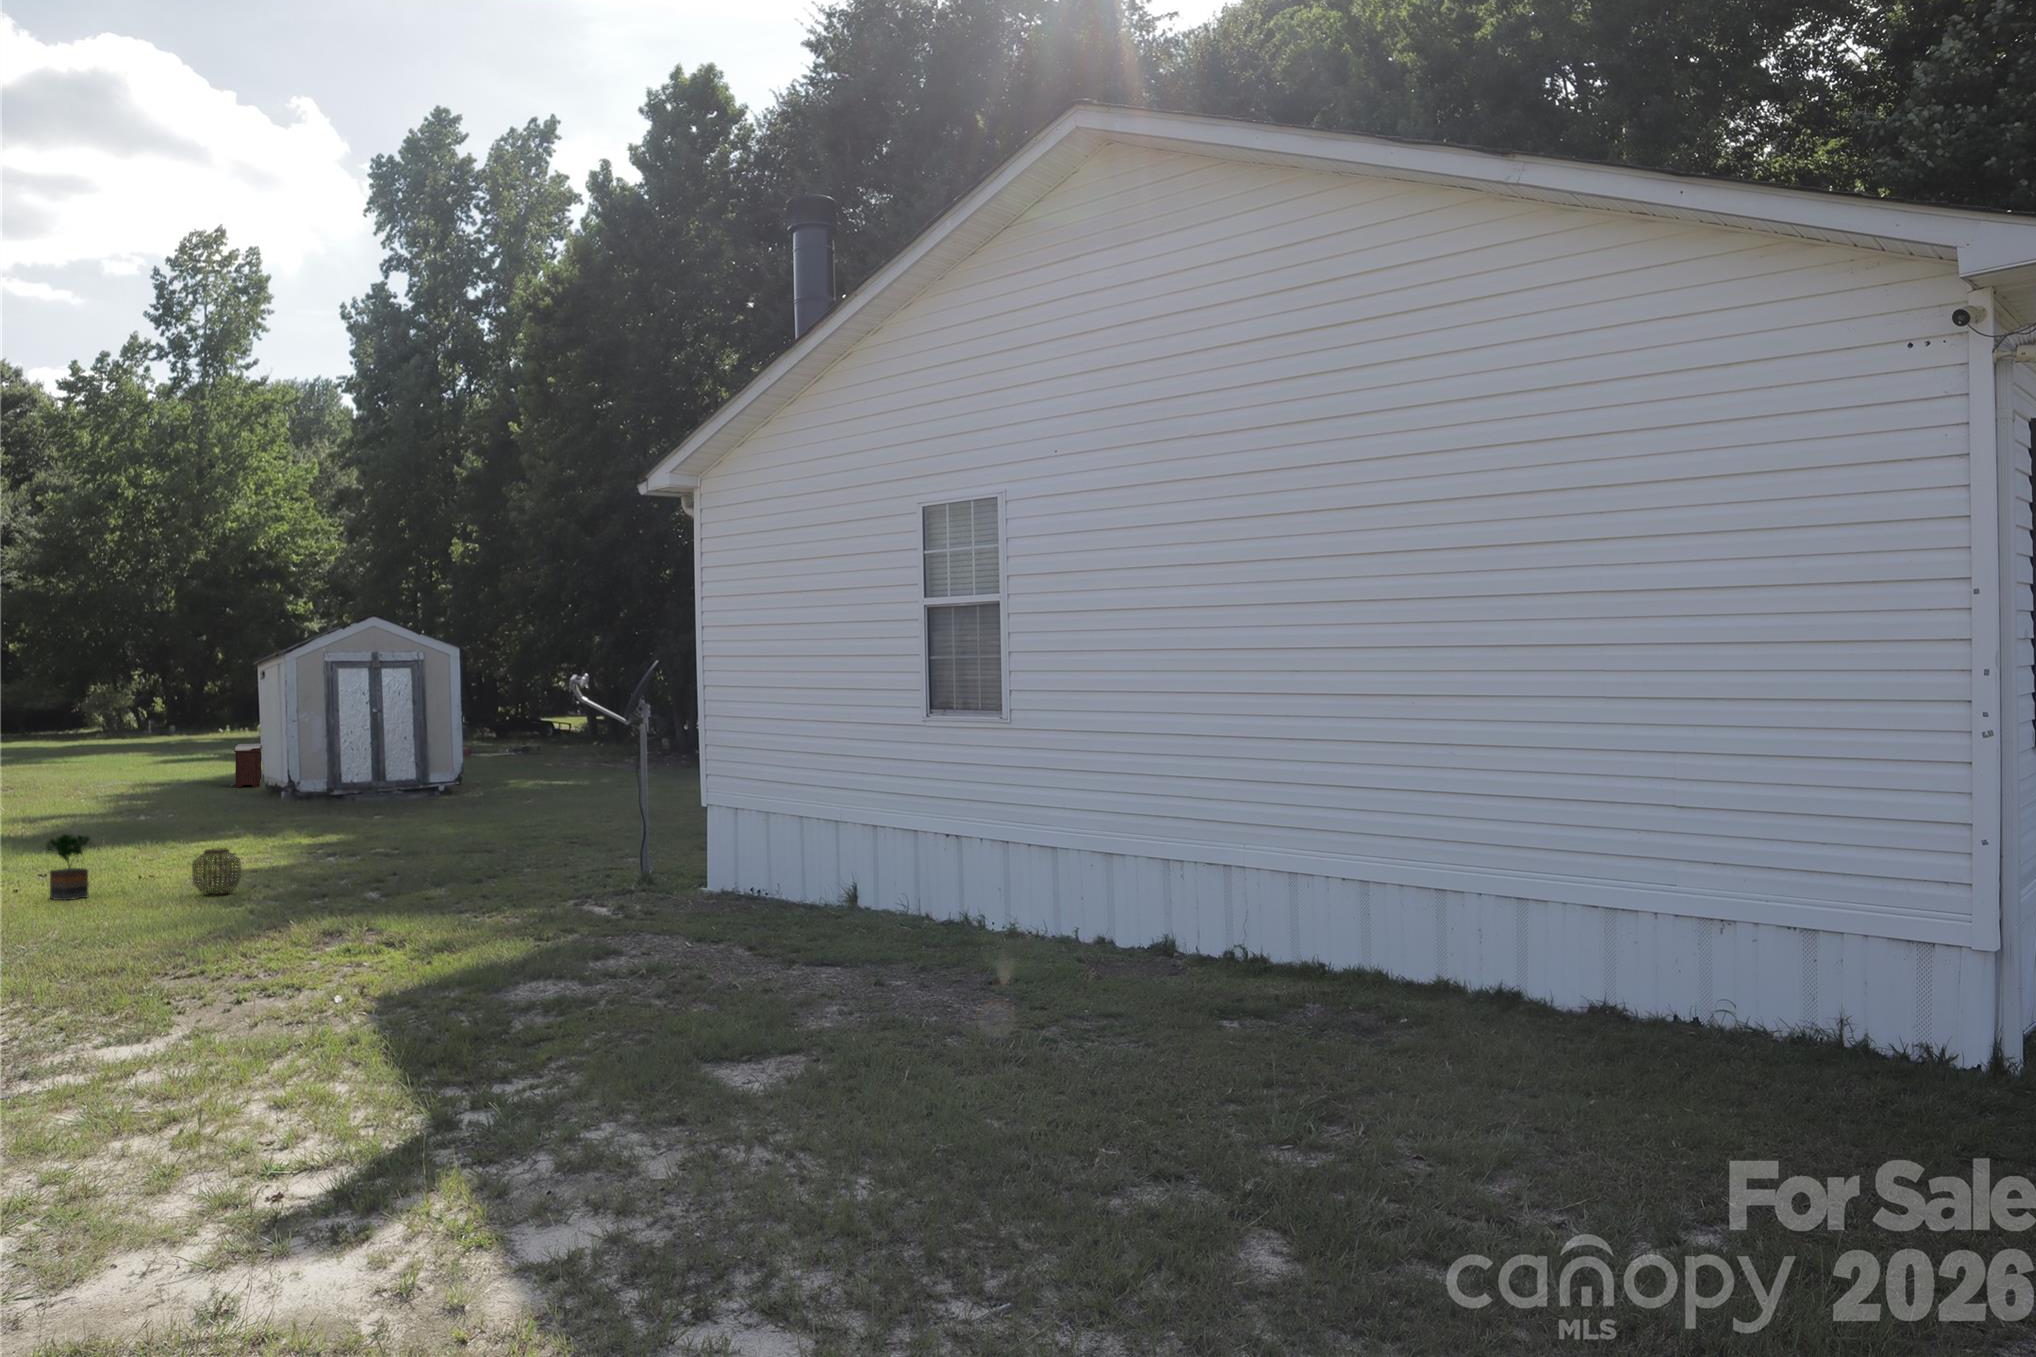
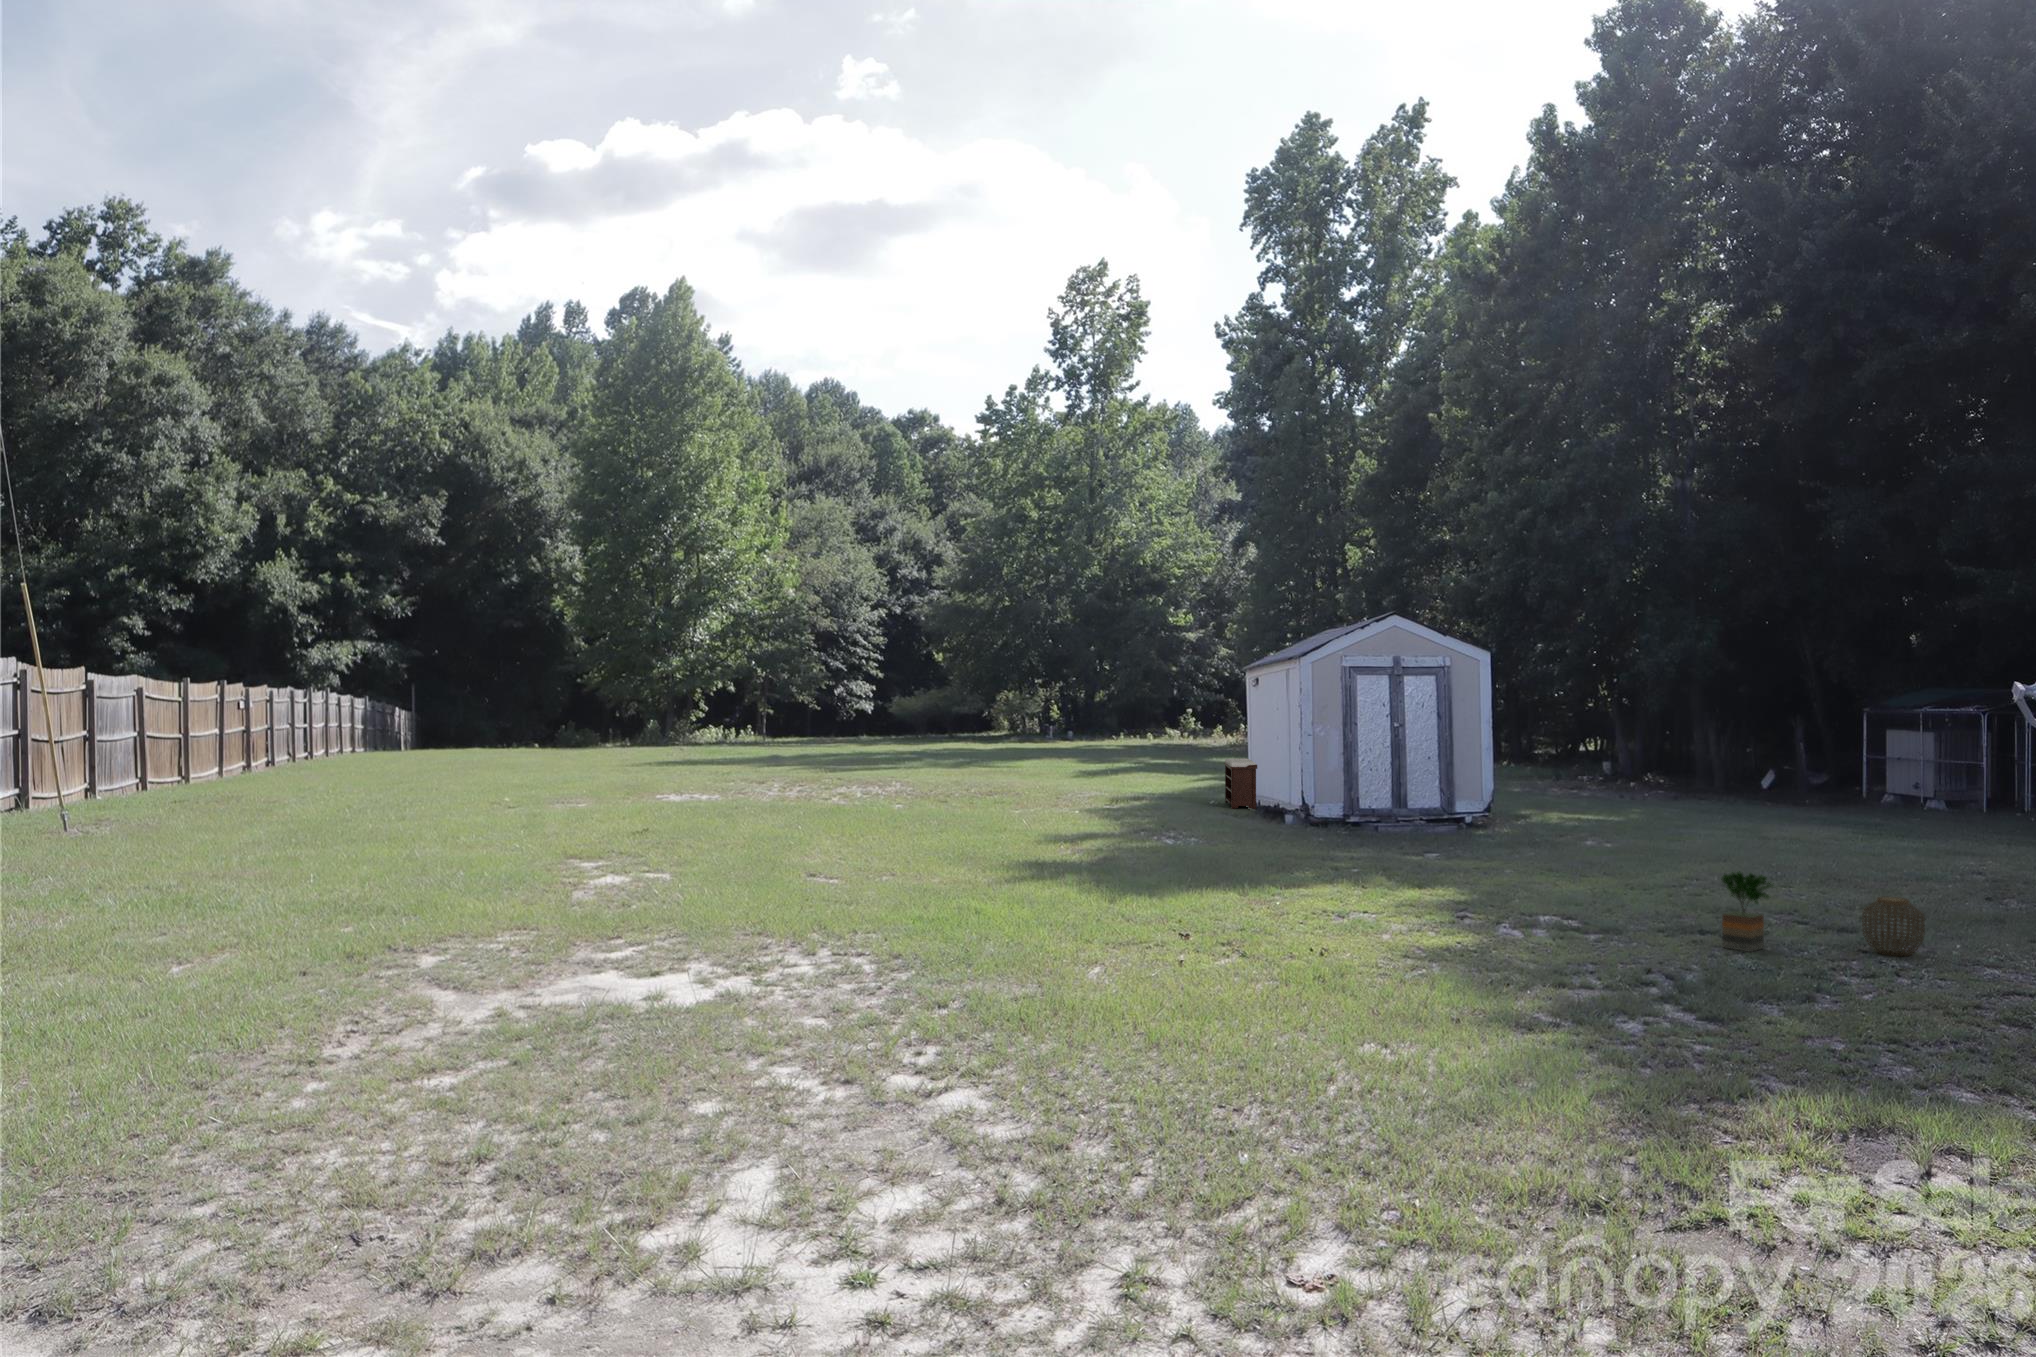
potted tree: present [46,834,96,900] -> present [1721,871,1773,952]
woven basket: present [192,848,240,896] -> present [1862,897,1925,956]

